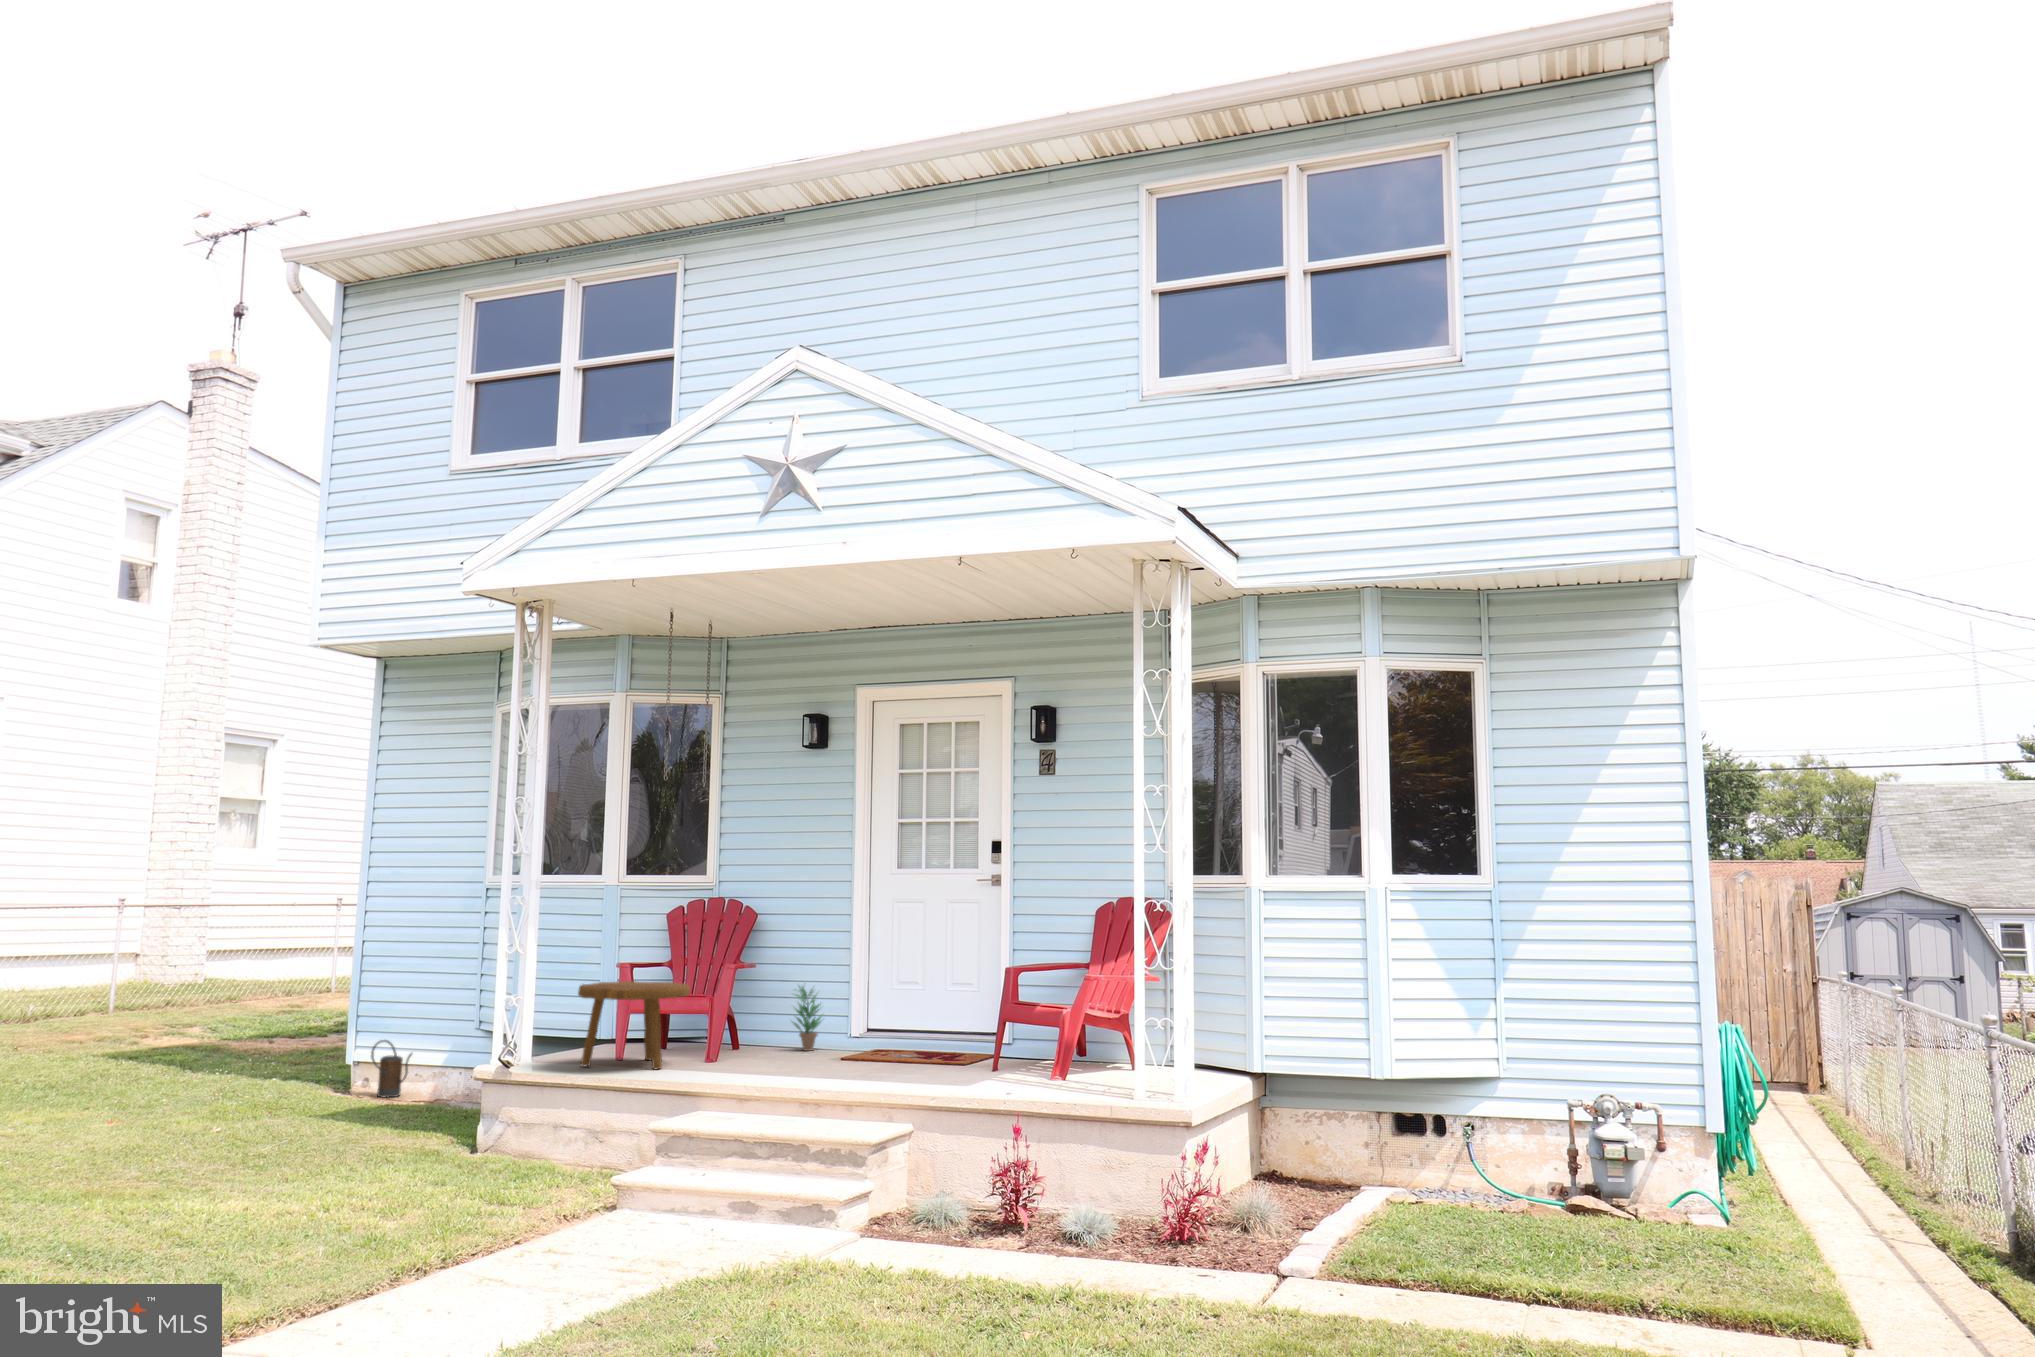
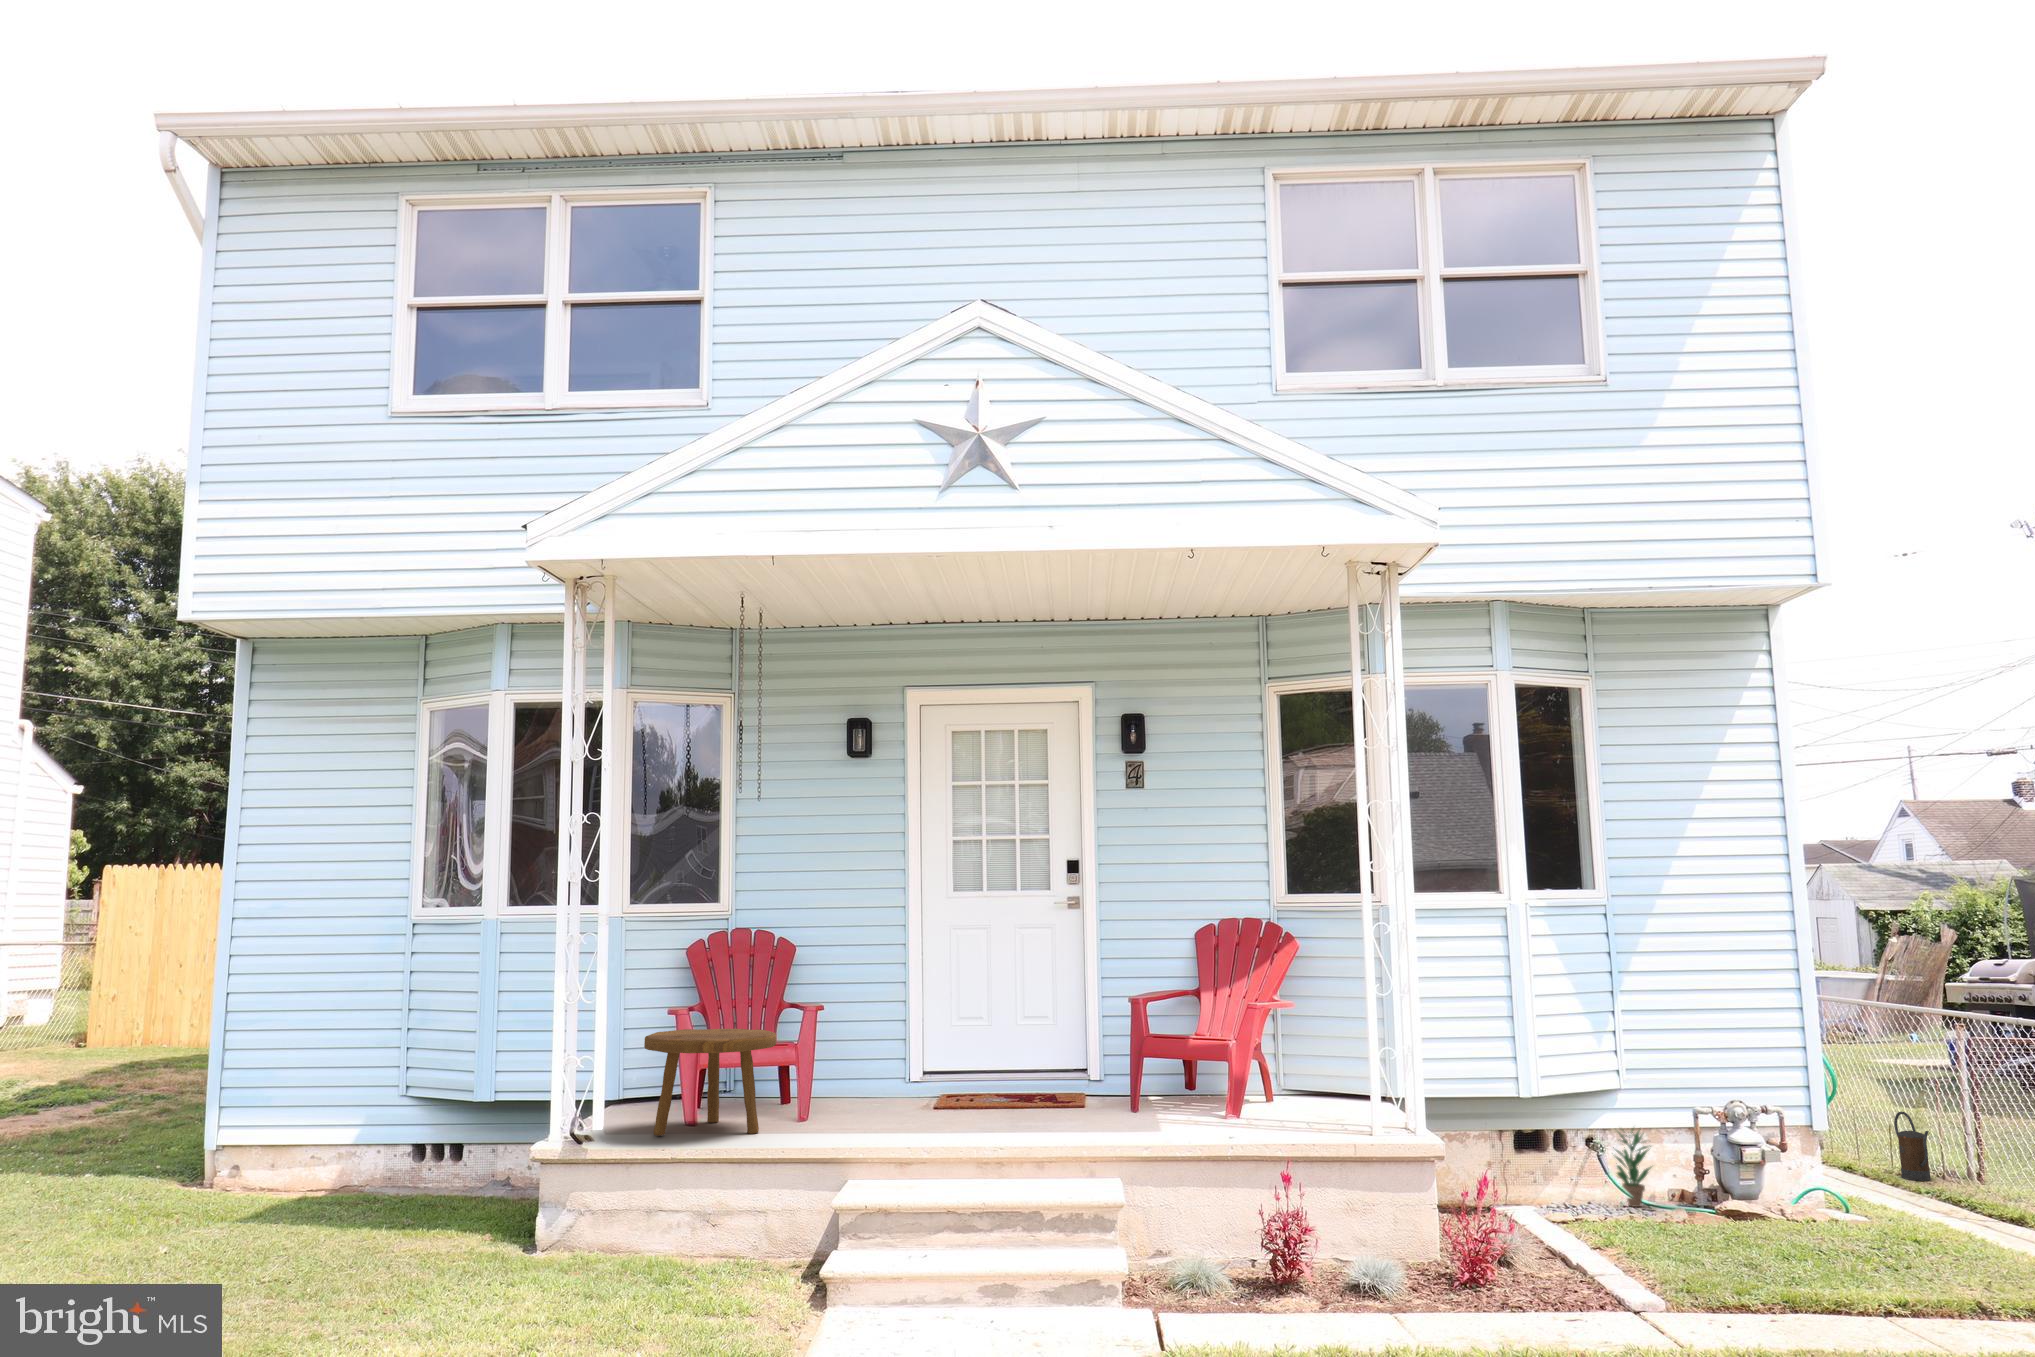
potted plant: present [793,986,821,1051] -> present [1613,1129,1651,1207]
watering can: present [371,1040,412,1097] -> present [1894,1112,1931,1181]

